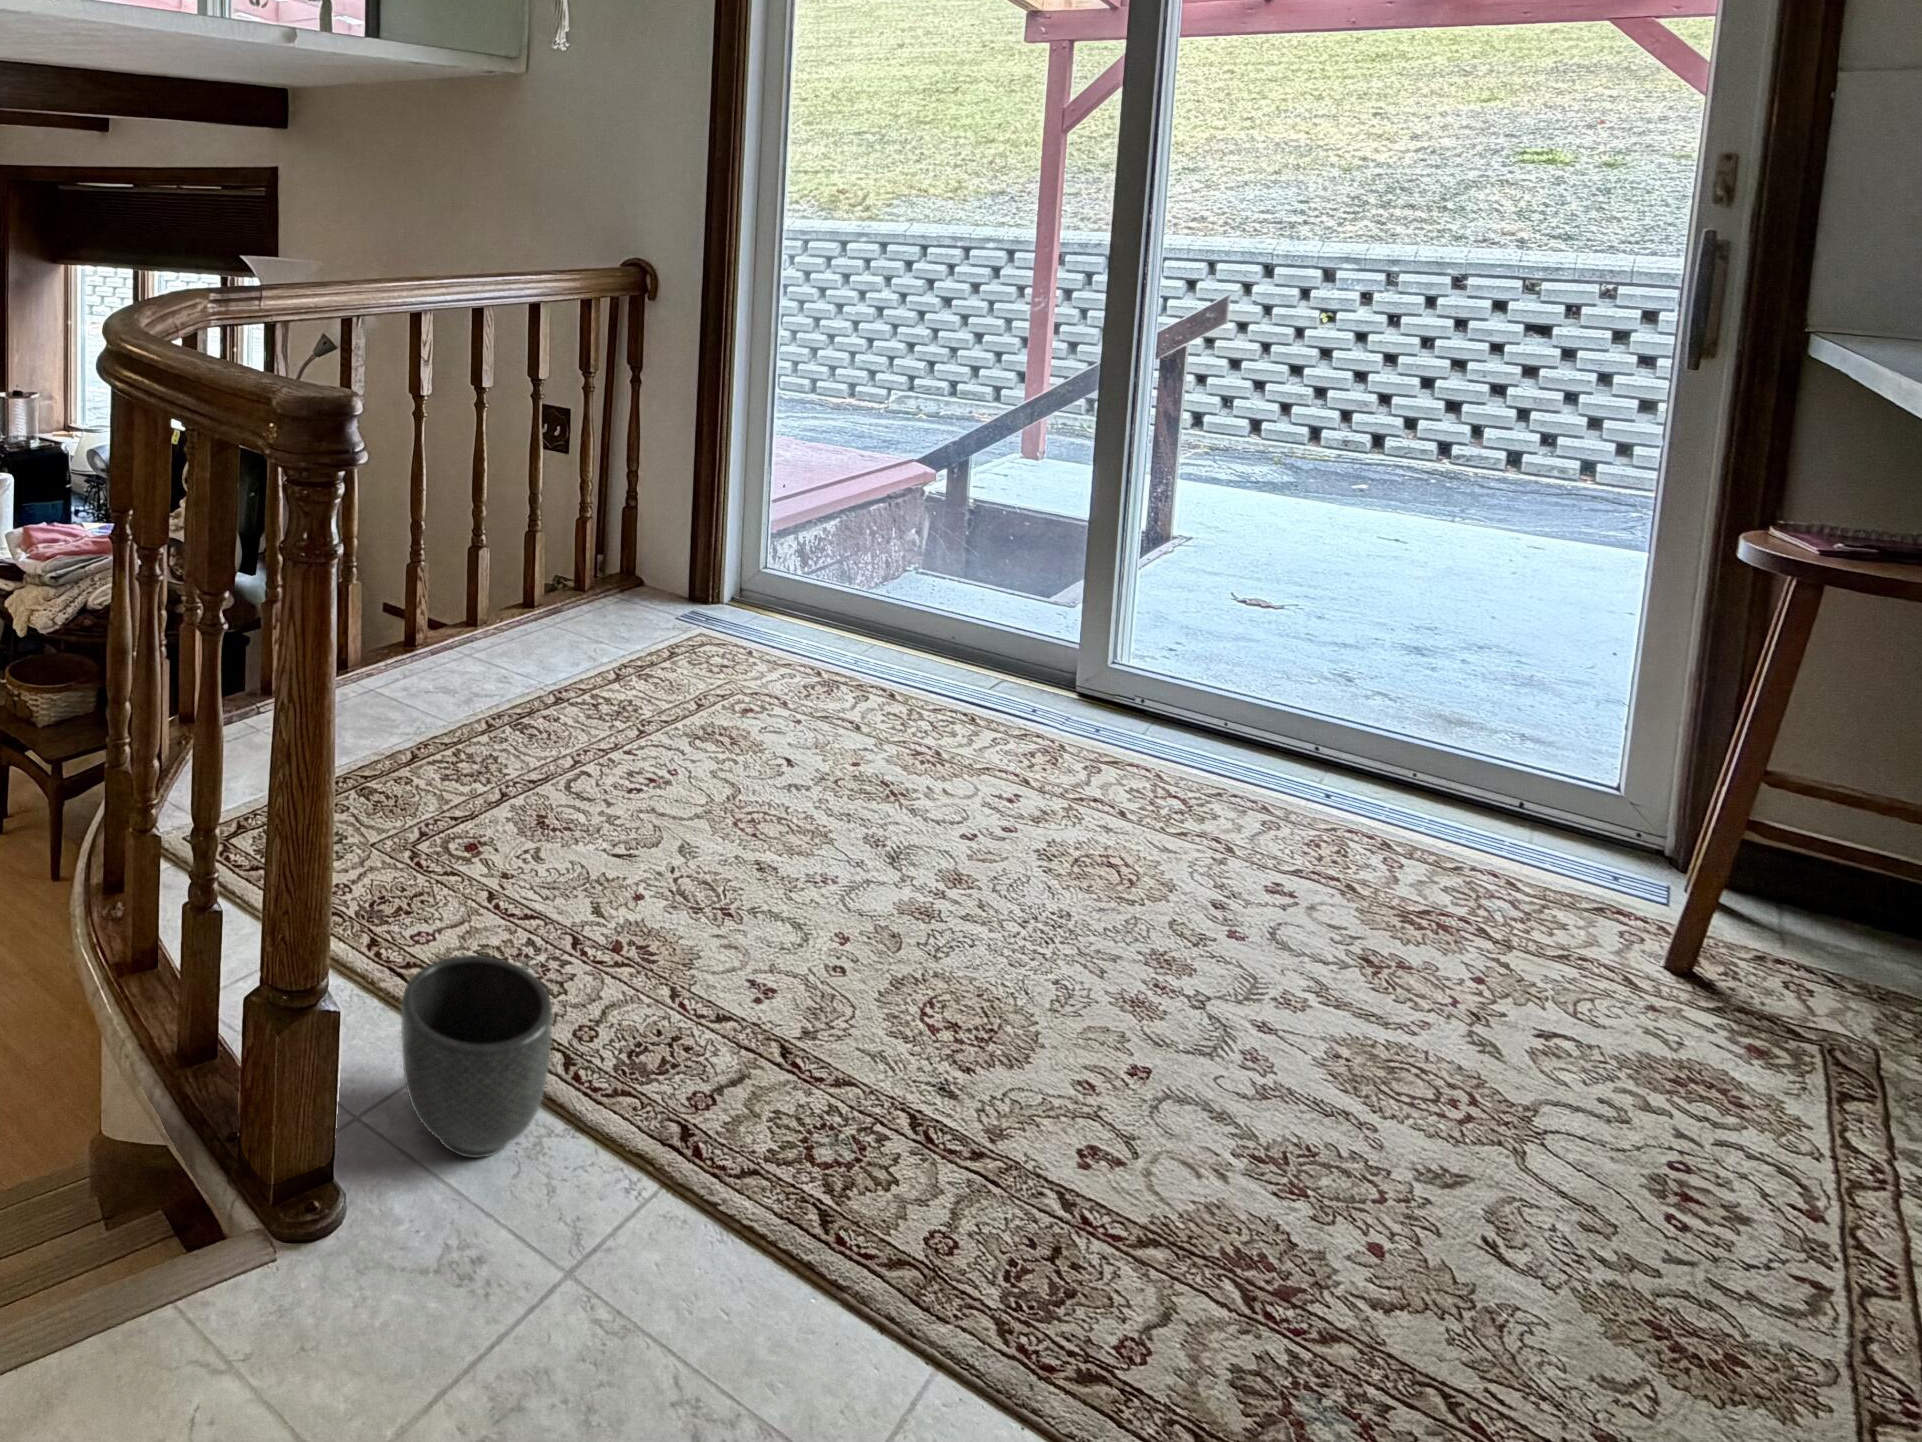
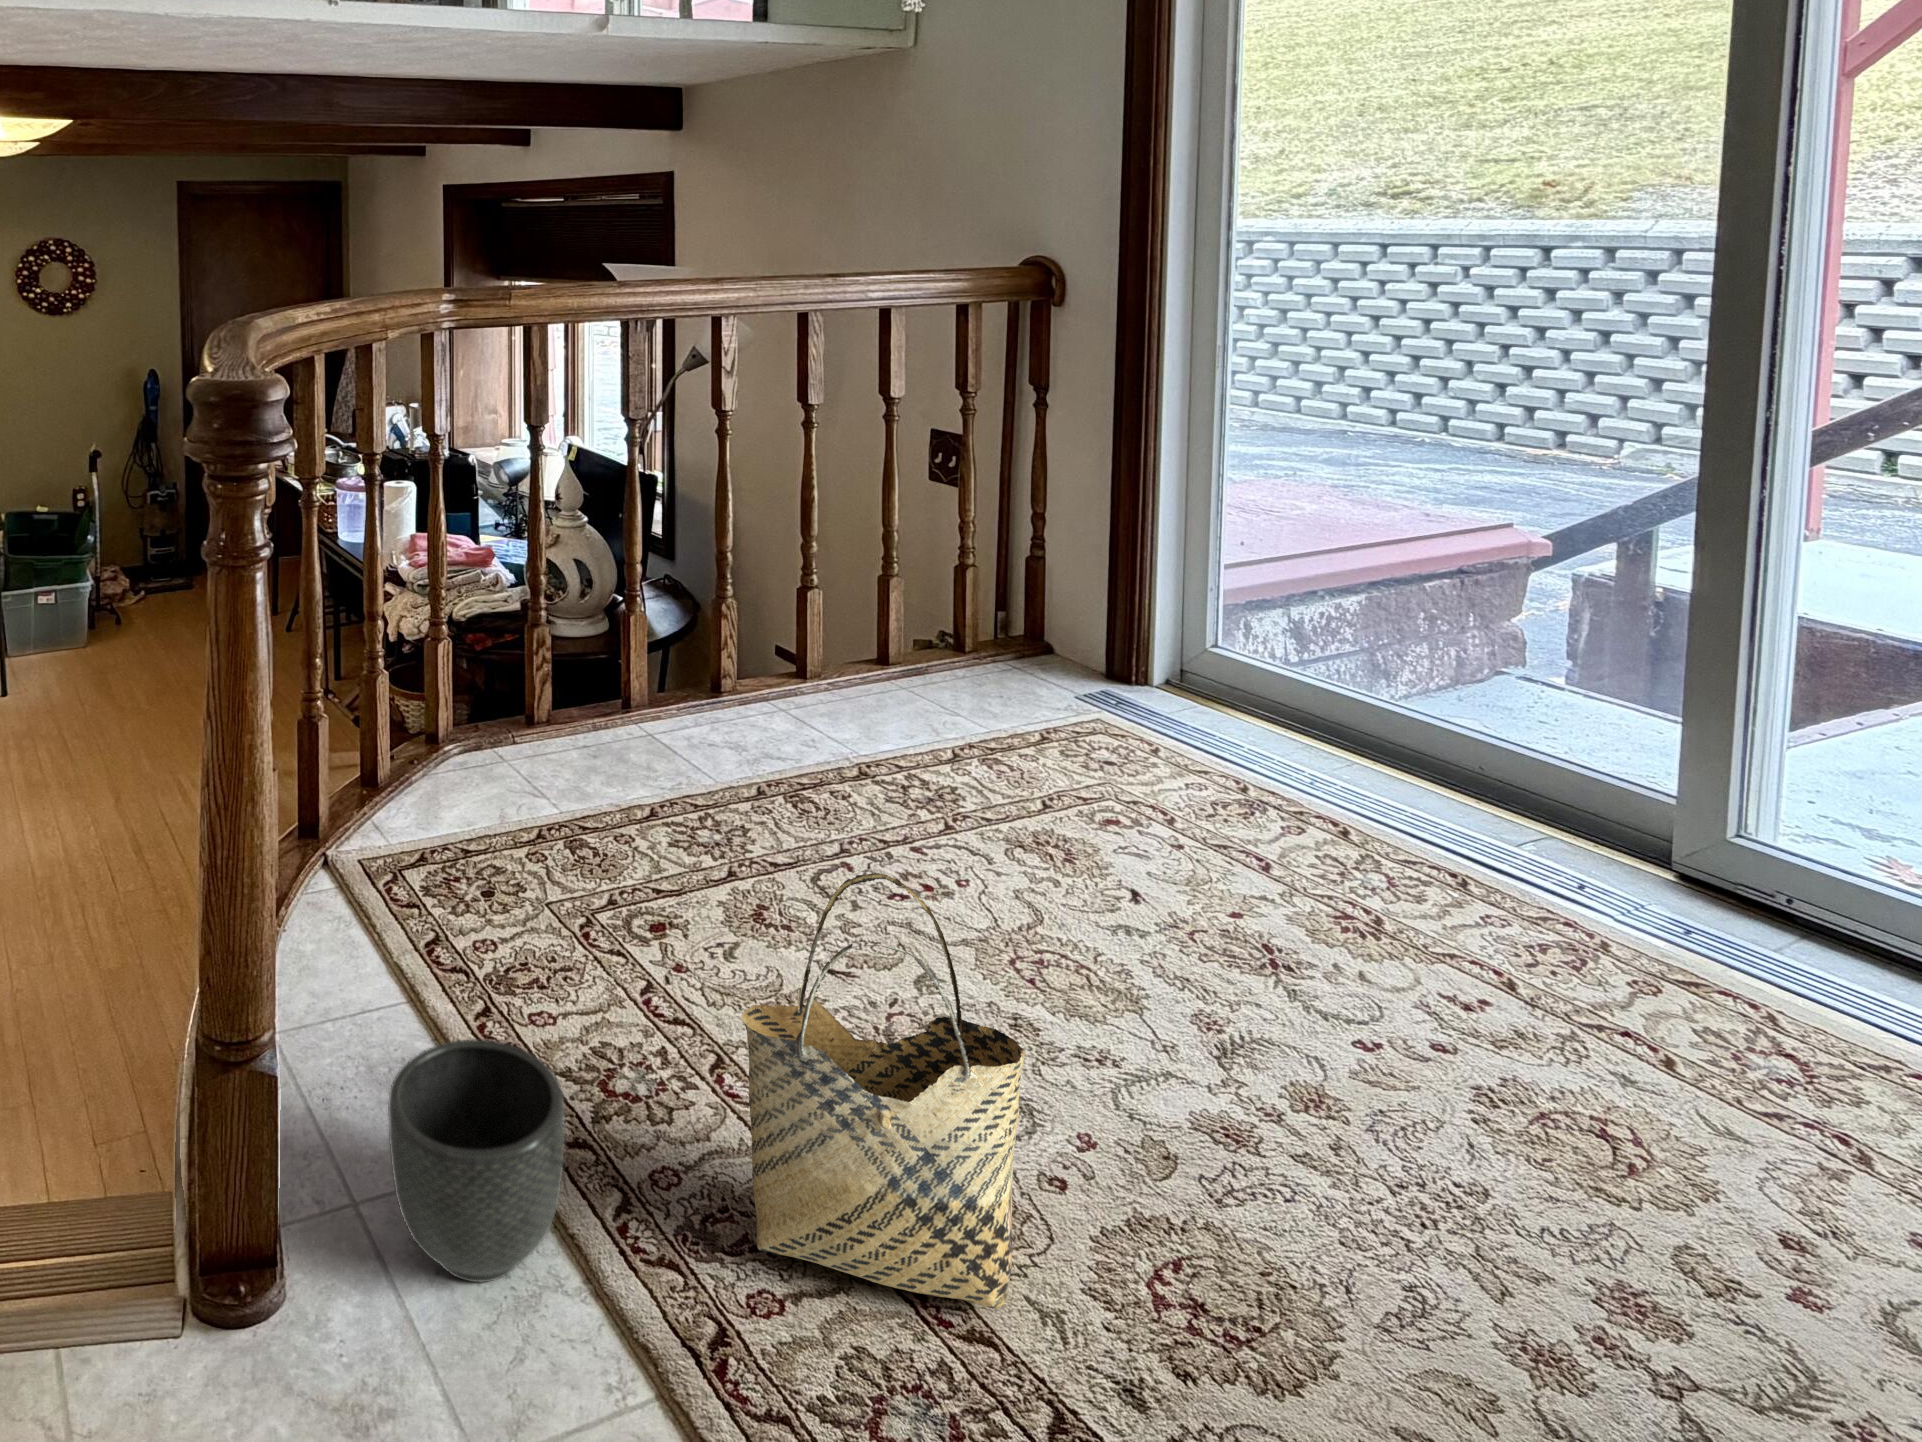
woven basket: none [661,759,855,1068] -> present [741,873,1025,1309]

